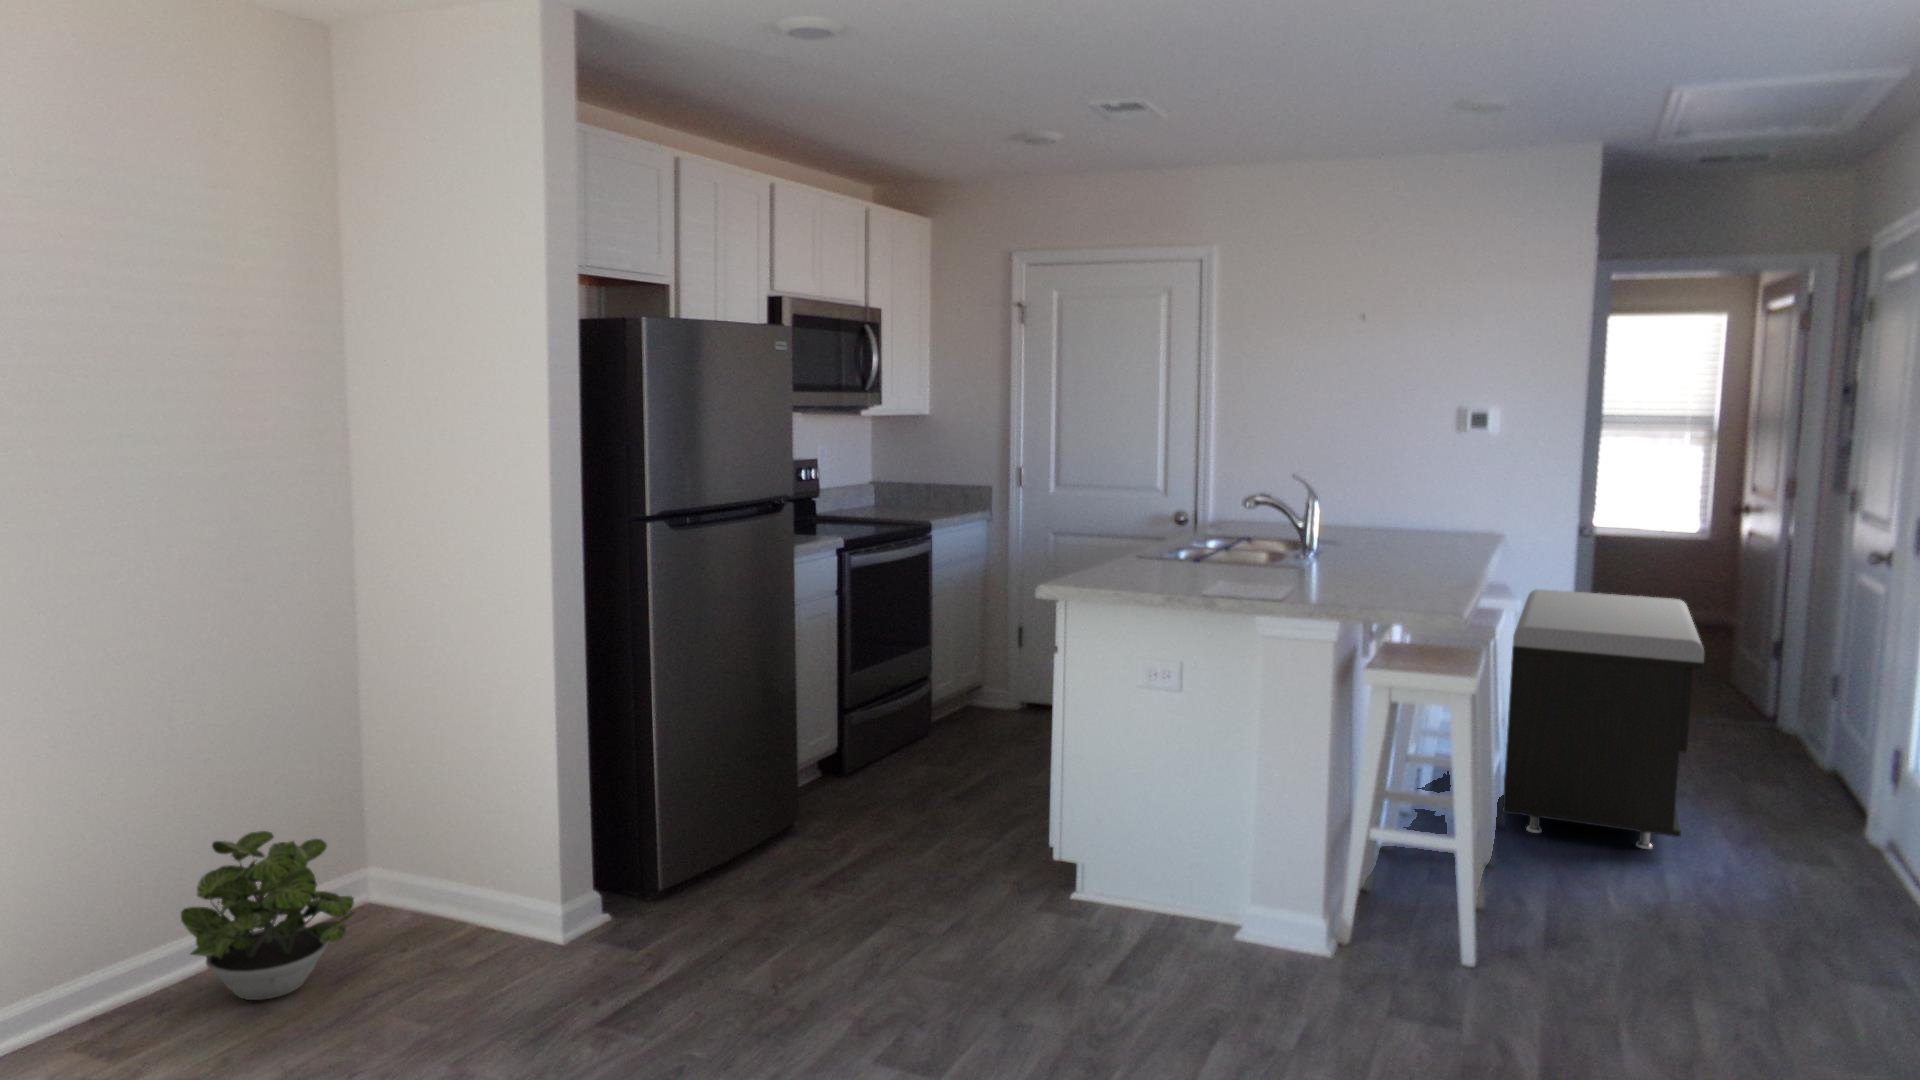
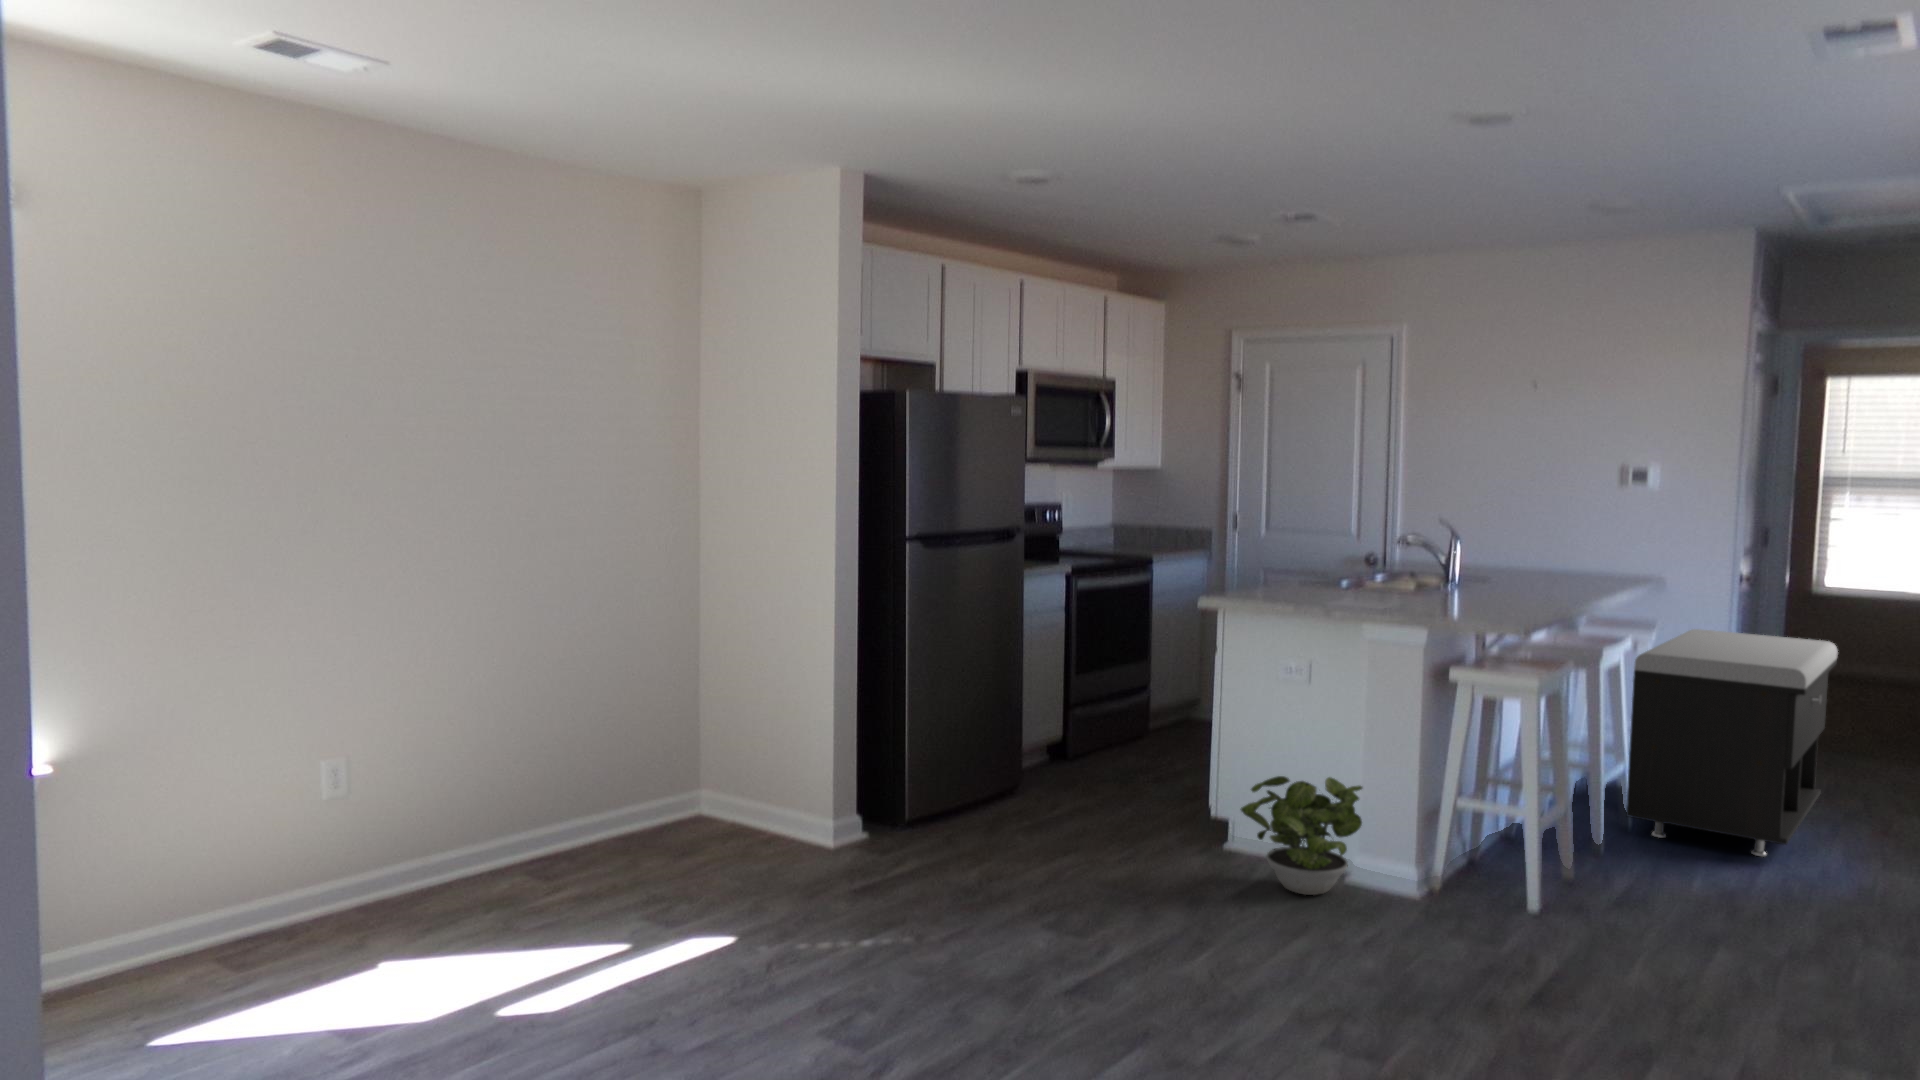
potted plant: present [181,831,354,1000] -> present [1241,776,1362,895]

